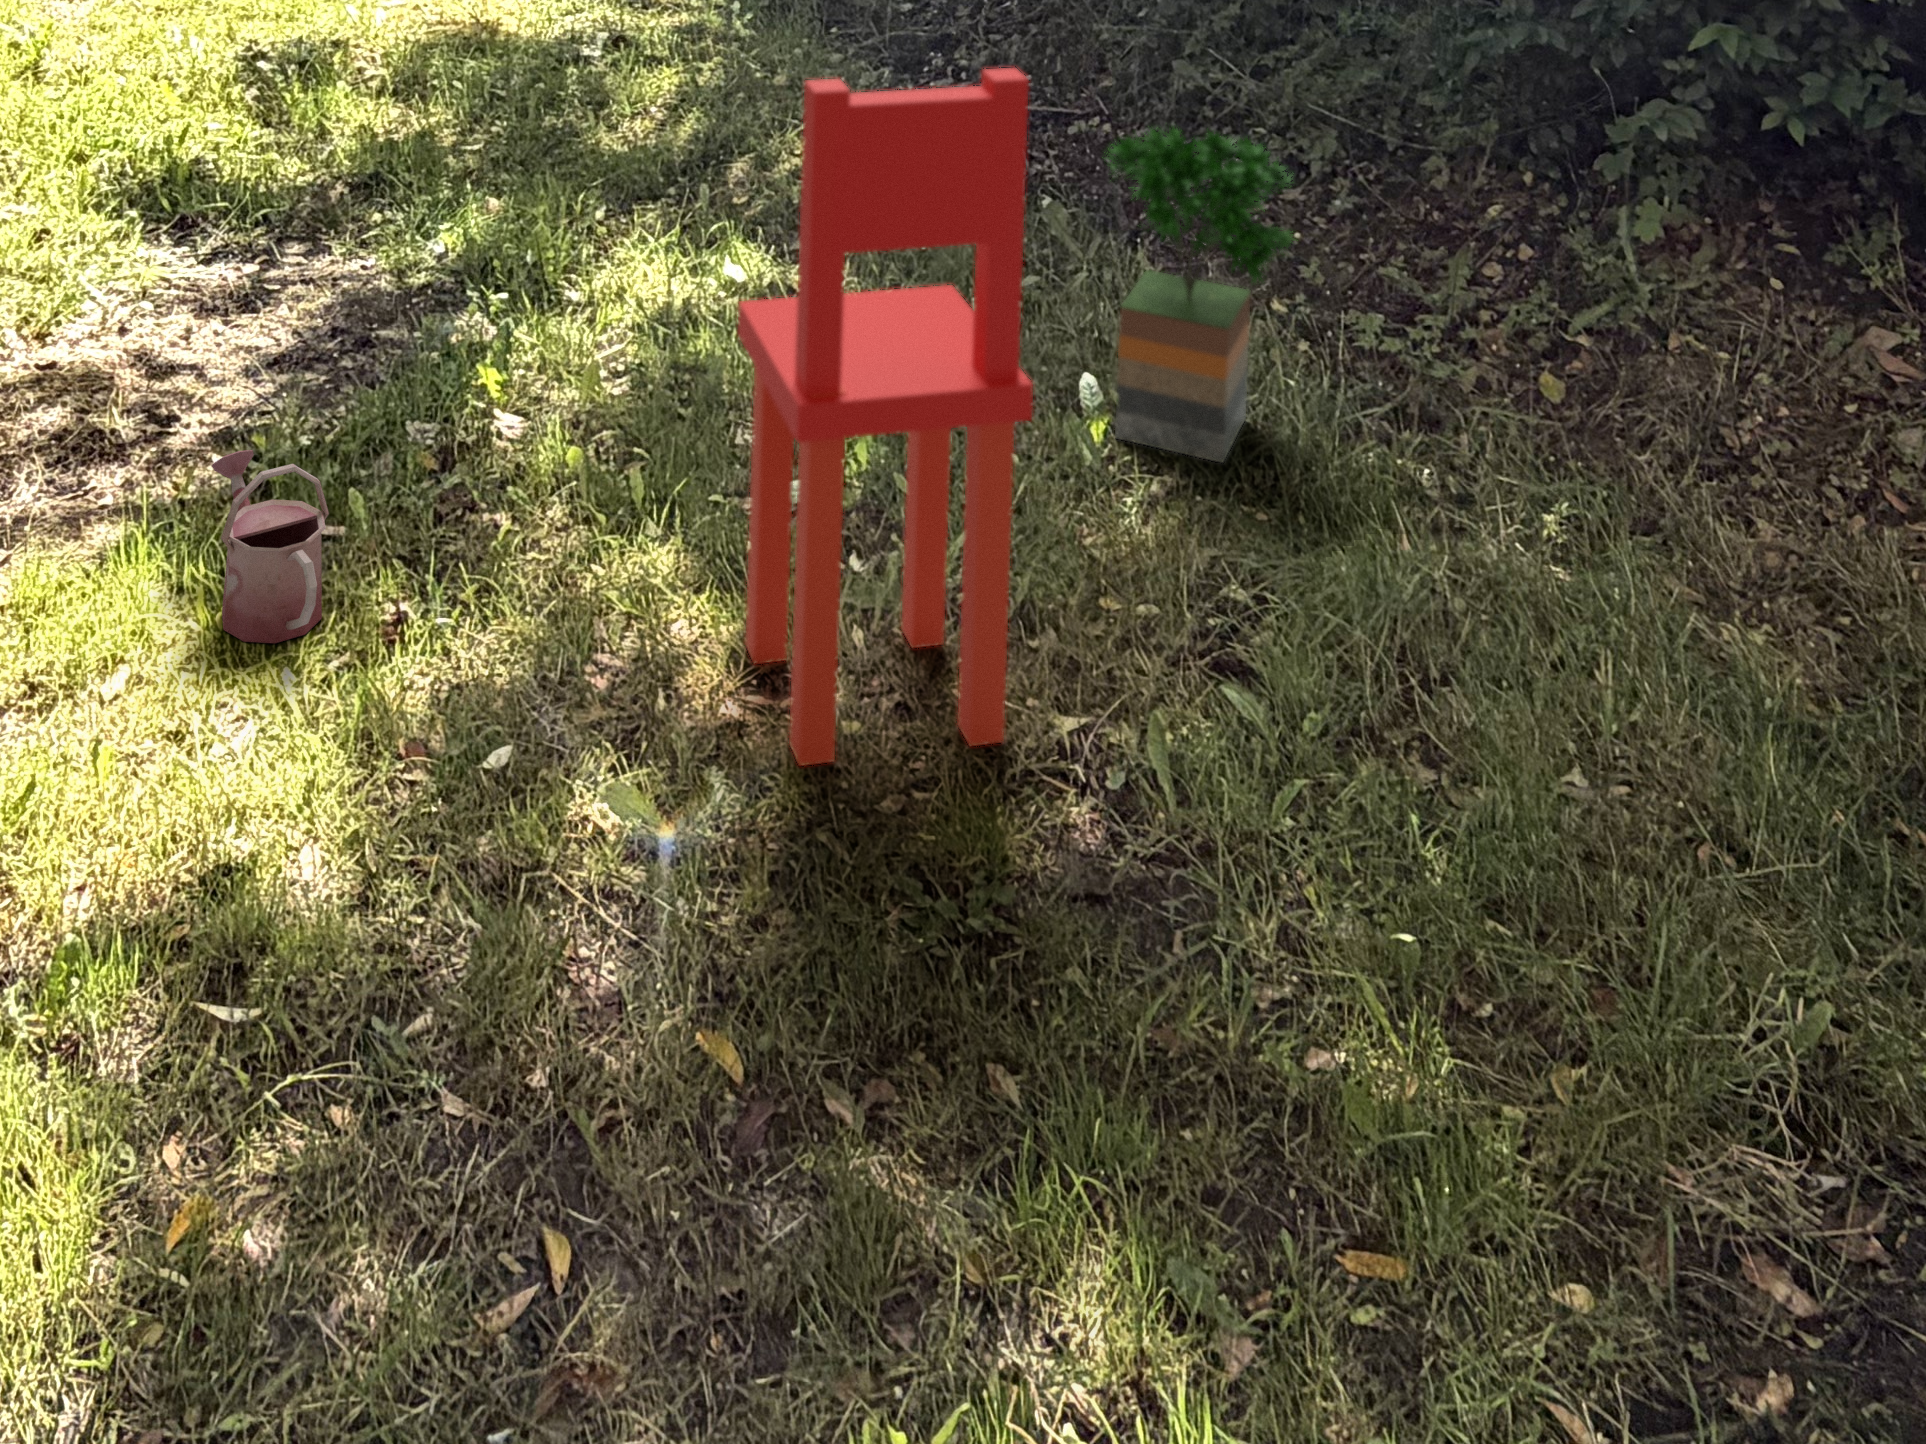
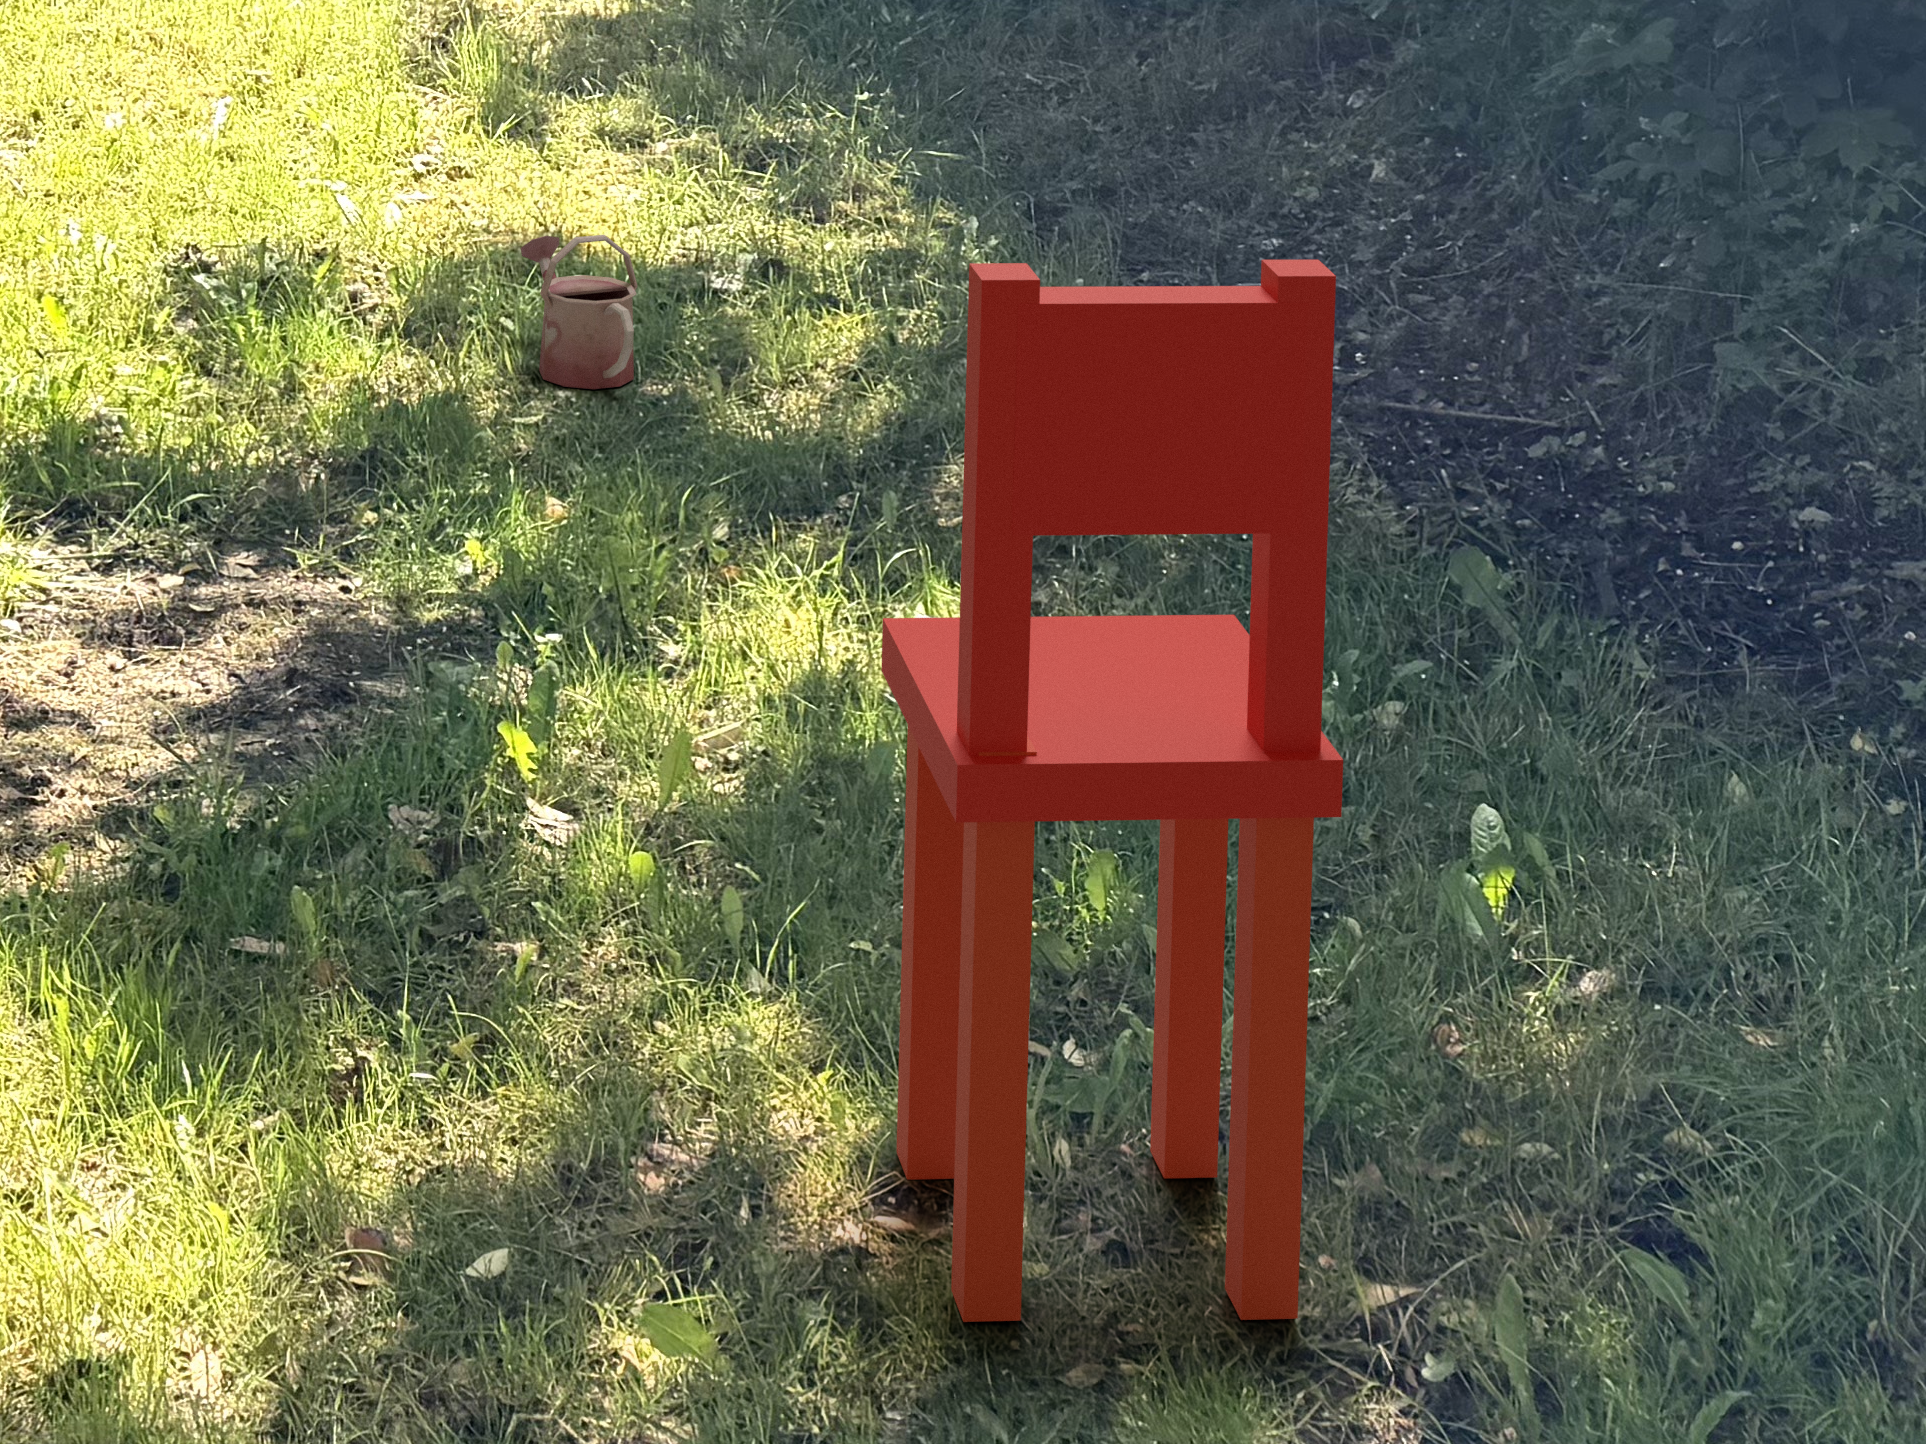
potted tree: present [1106,127,1293,462] -> none [1530,397,1868,957]
watering can: present [212,450,329,643] -> present [521,235,638,389]

